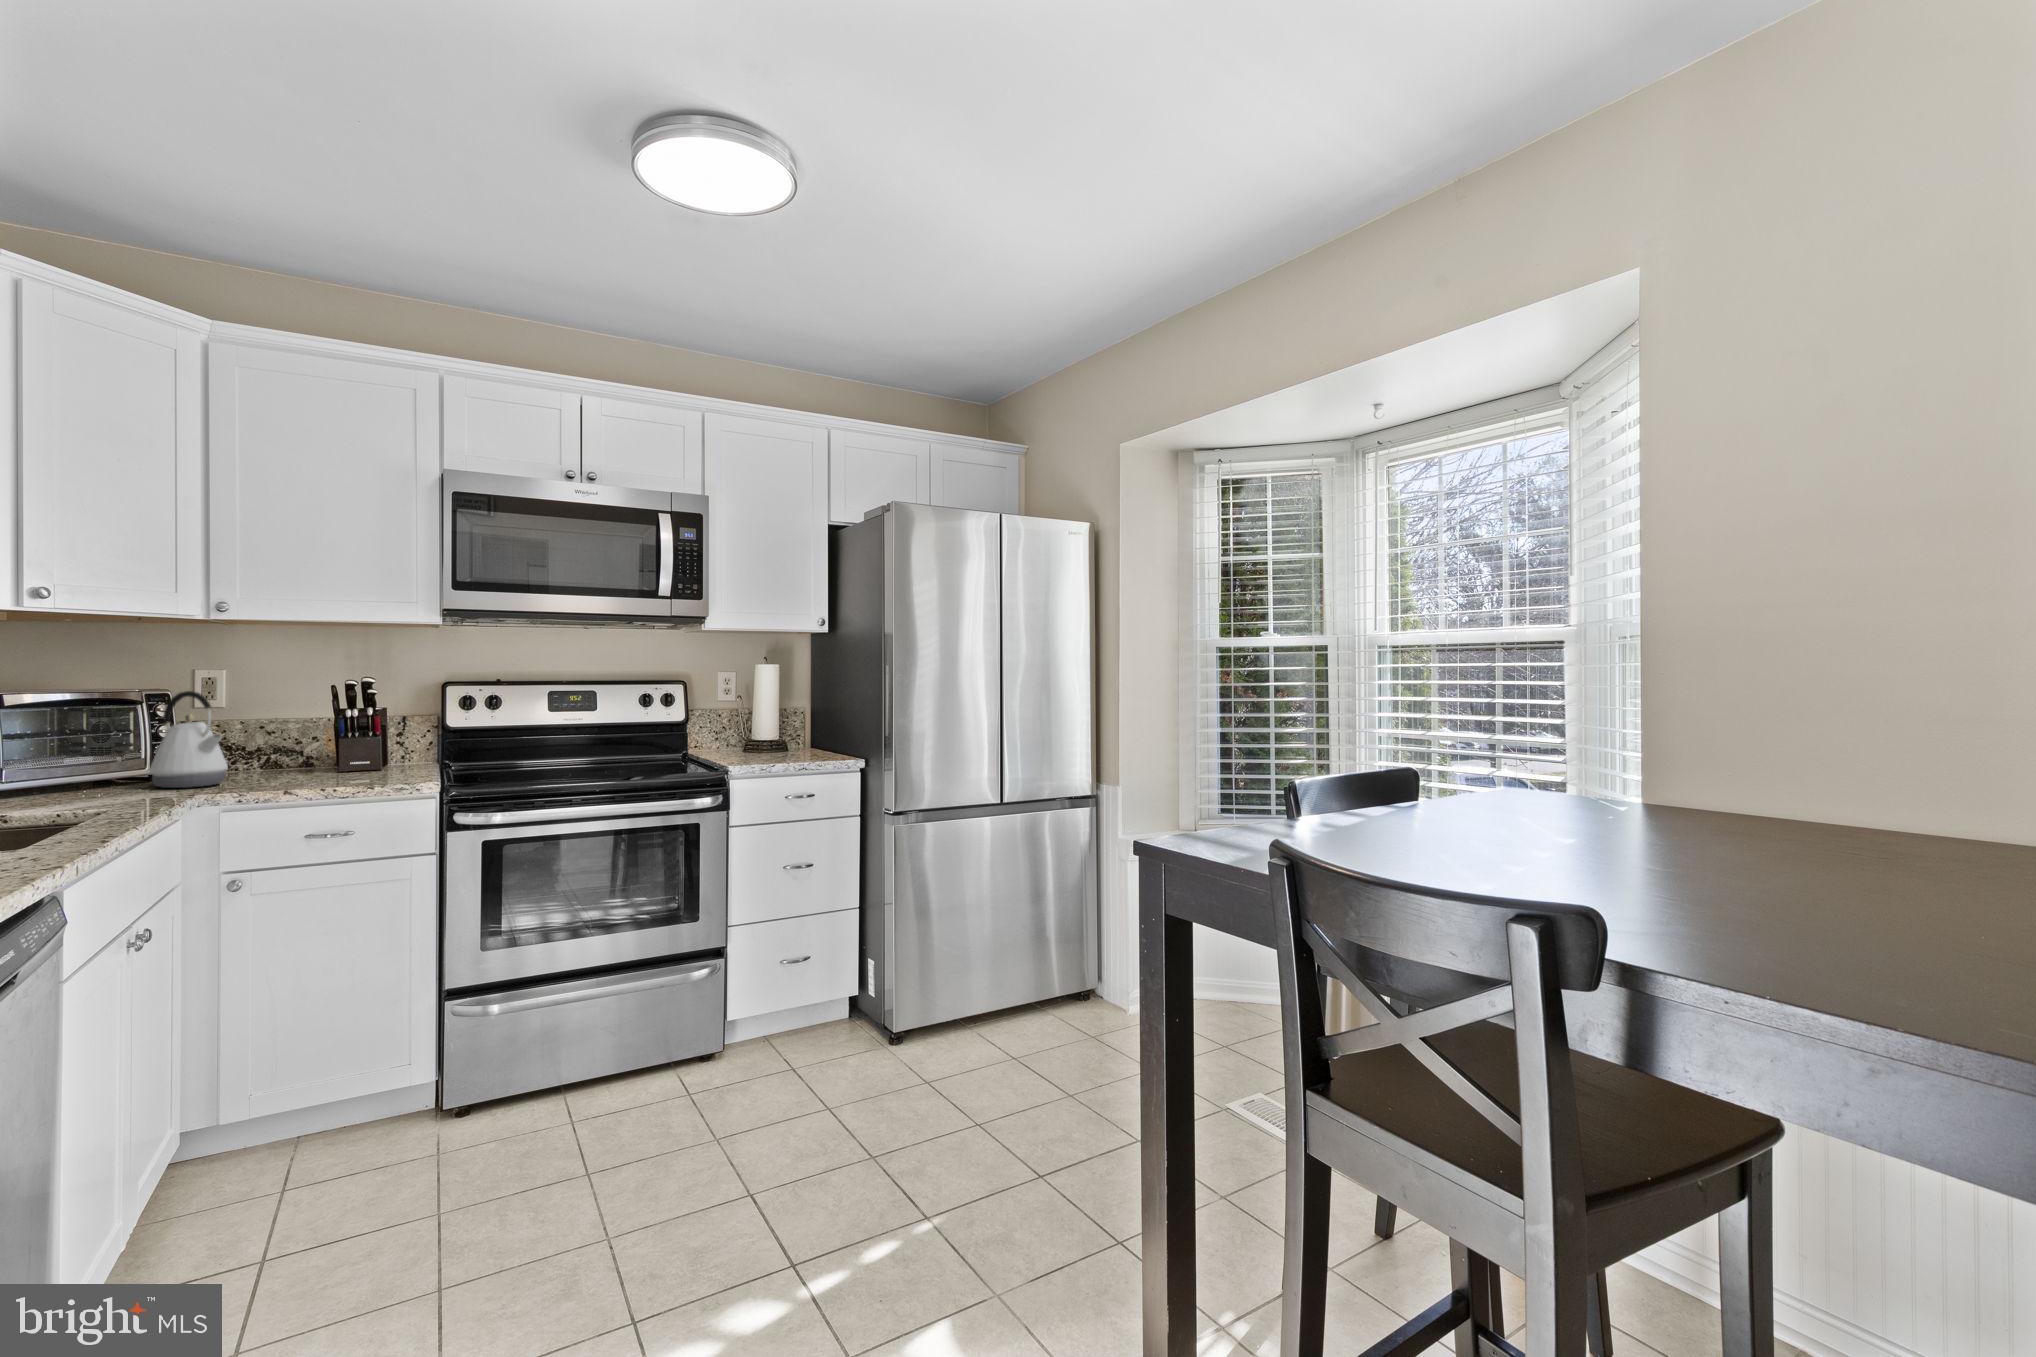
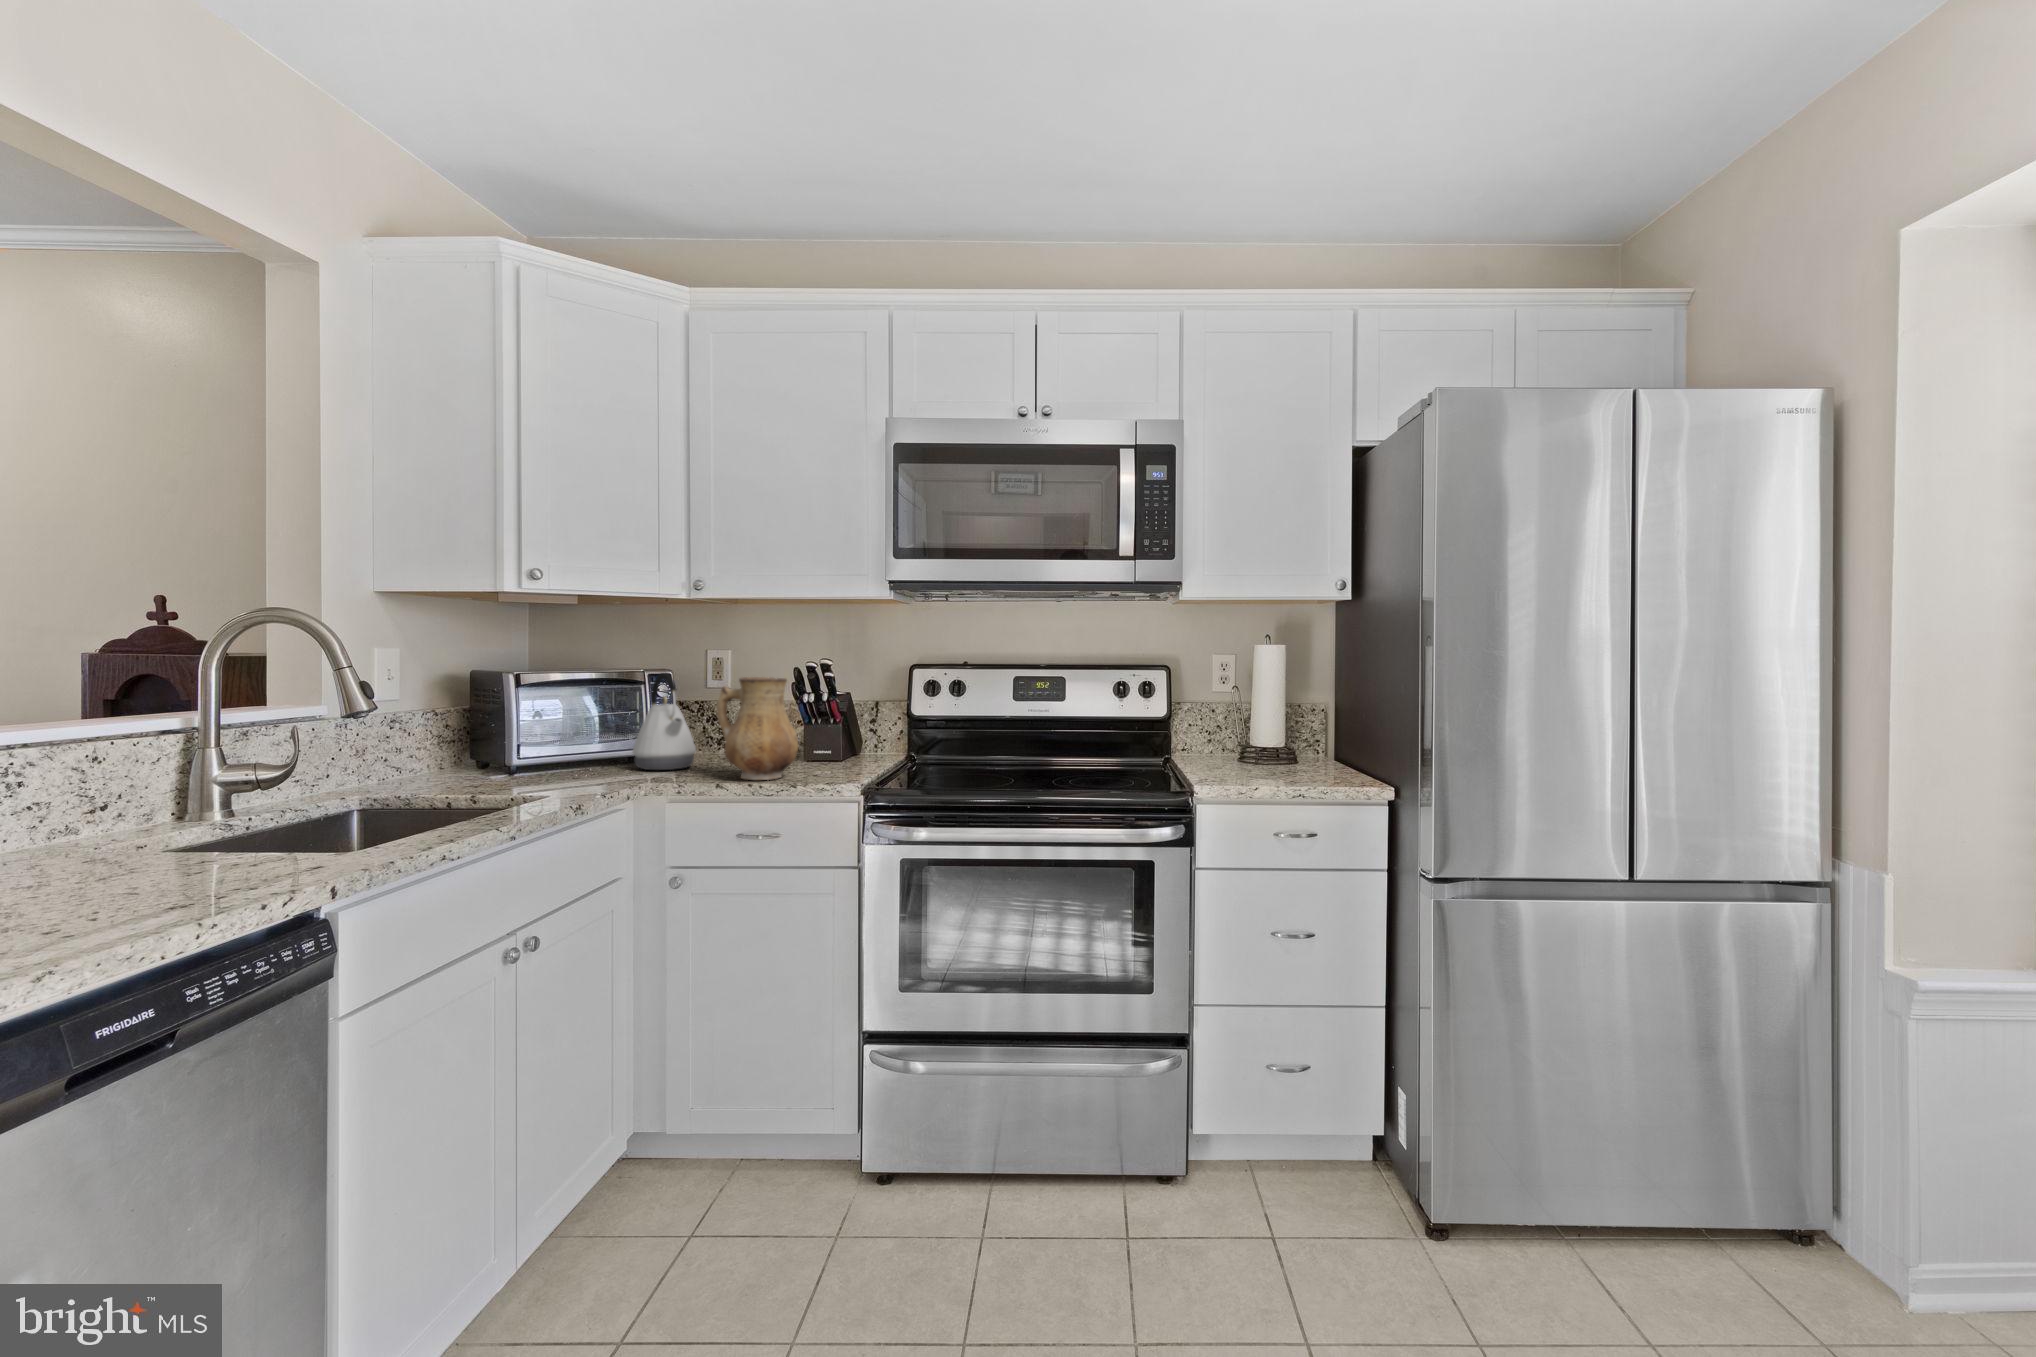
ceramic pitcher: none [273,693,366,788] -> present [716,677,798,780]

